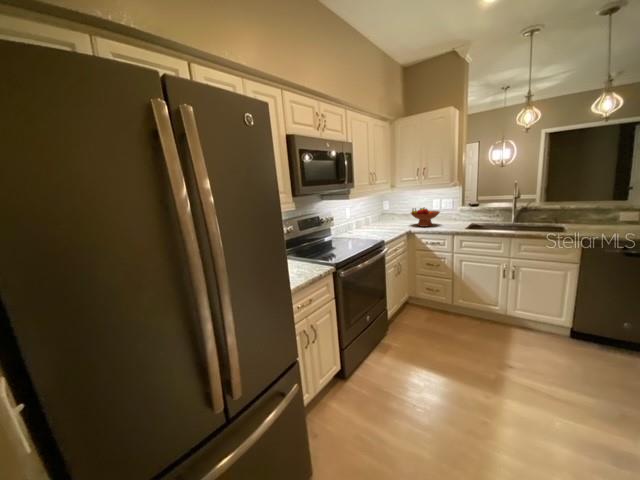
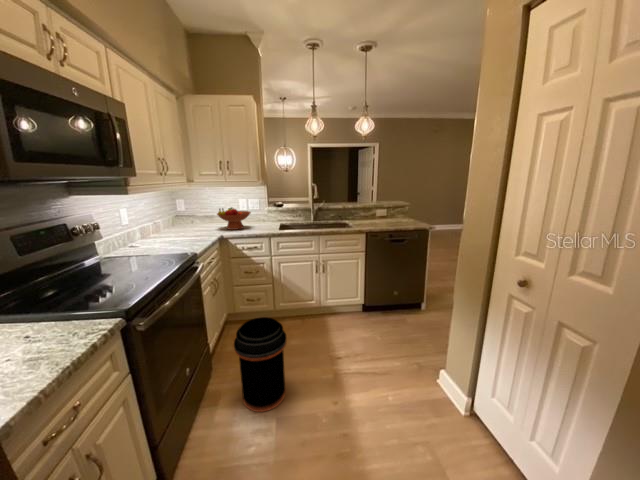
trash can: none [401,298,445,372] -> present [234,317,287,412]

